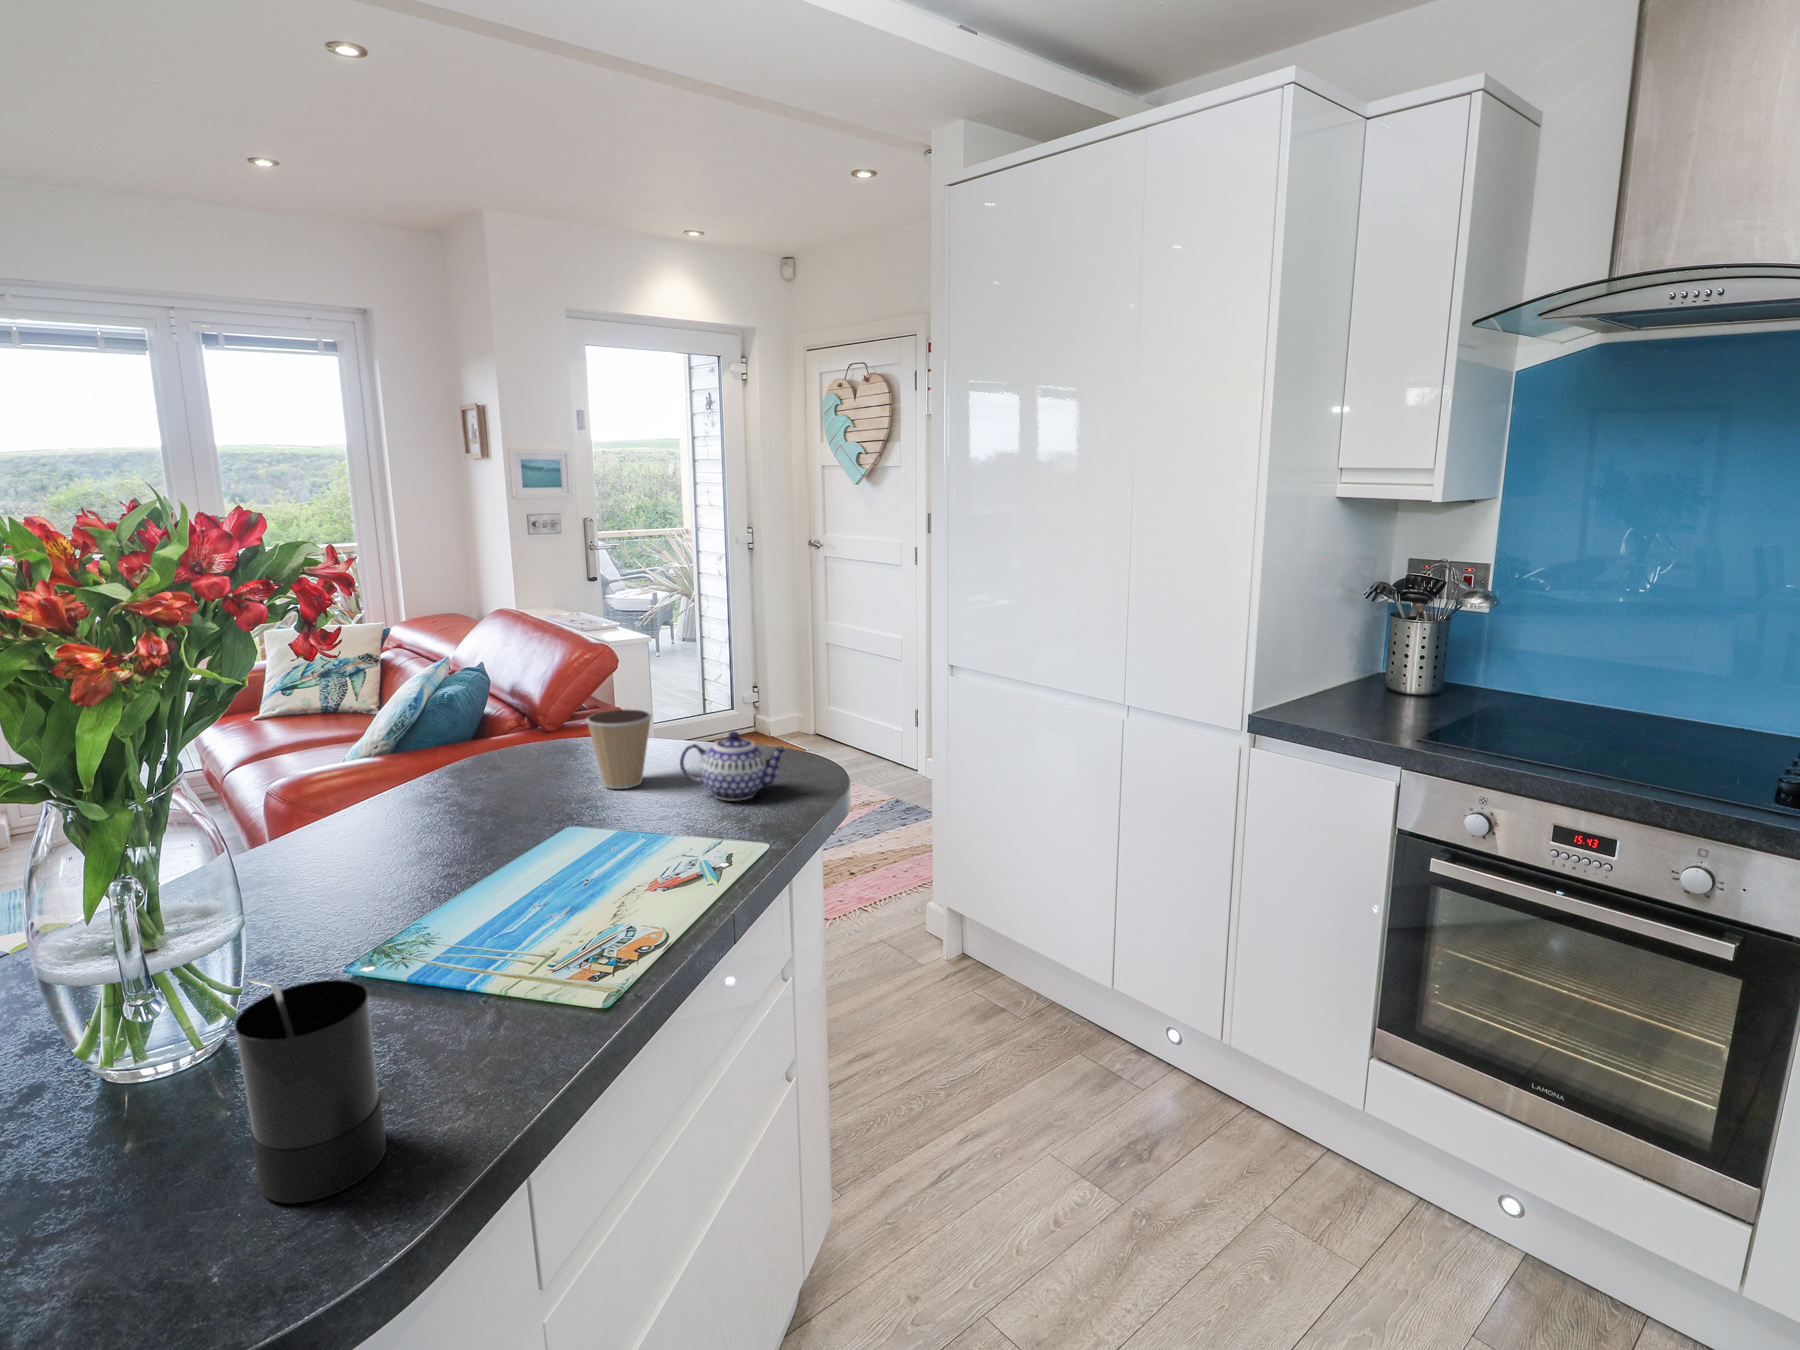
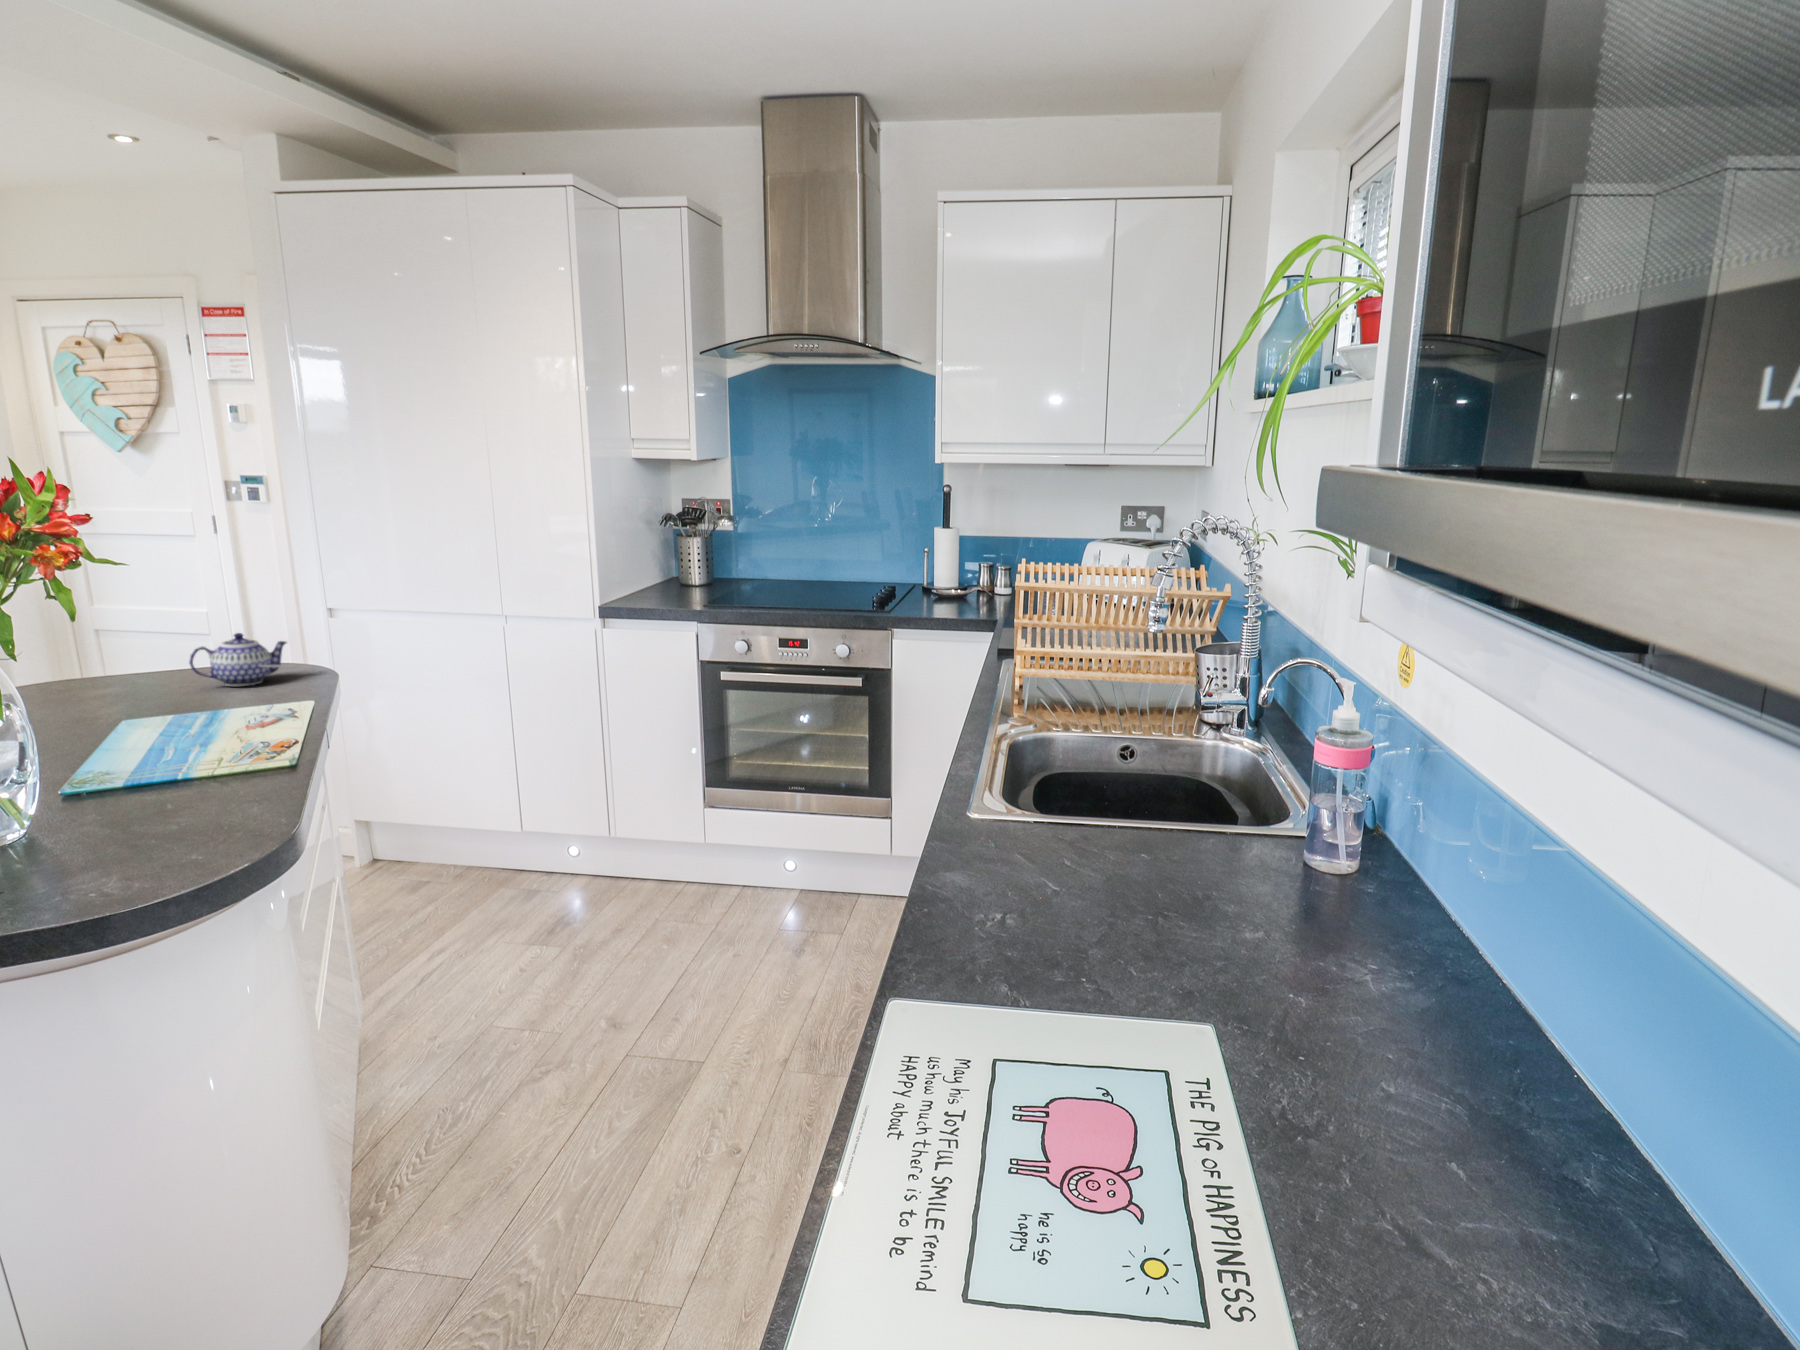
coffee cup: present [586,709,651,789] -> none [76,631,143,697]
candle: present [235,978,386,1203] -> none [131,720,236,836]

